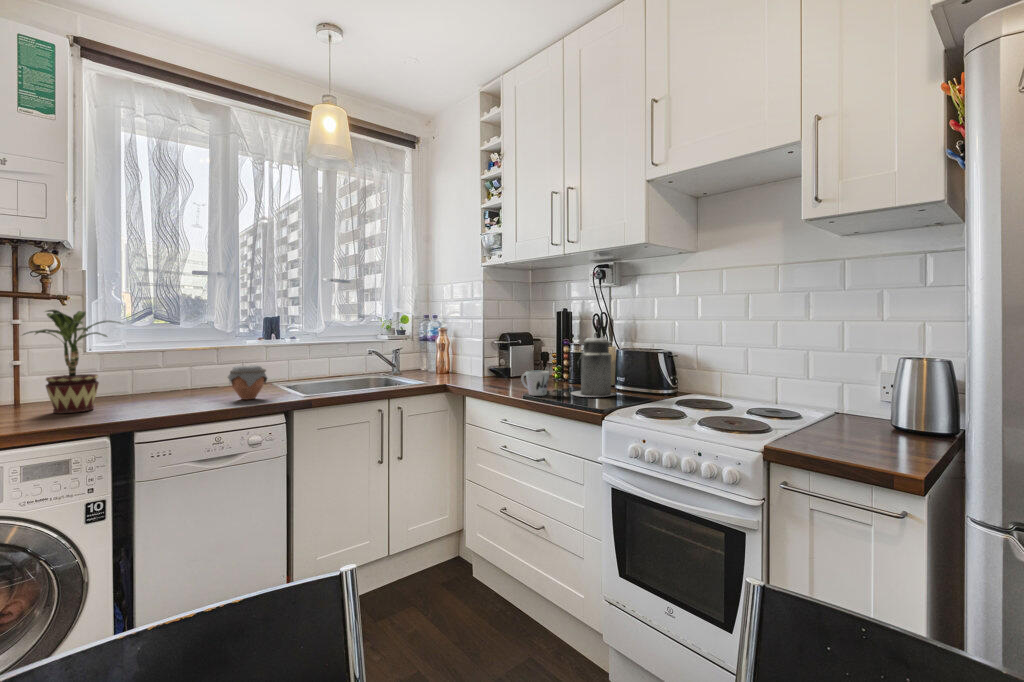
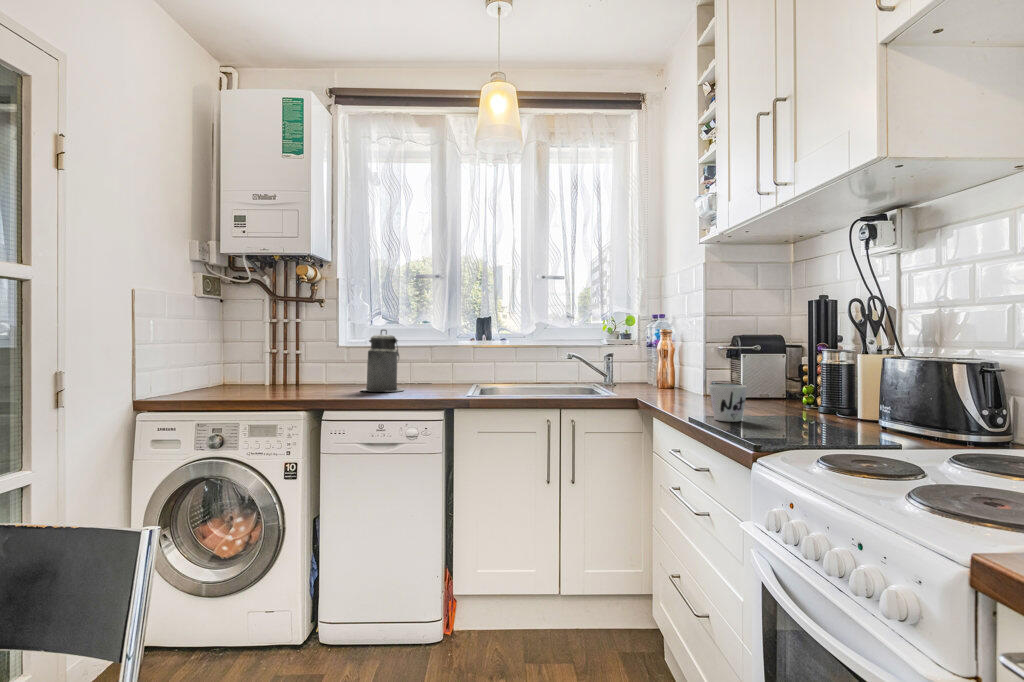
potted plant: present [23,310,119,413] -> none [267,309,334,394]
canister: present [571,333,615,397] -> present [362,329,404,392]
jar: present [228,365,267,400] -> none [404,362,438,396]

